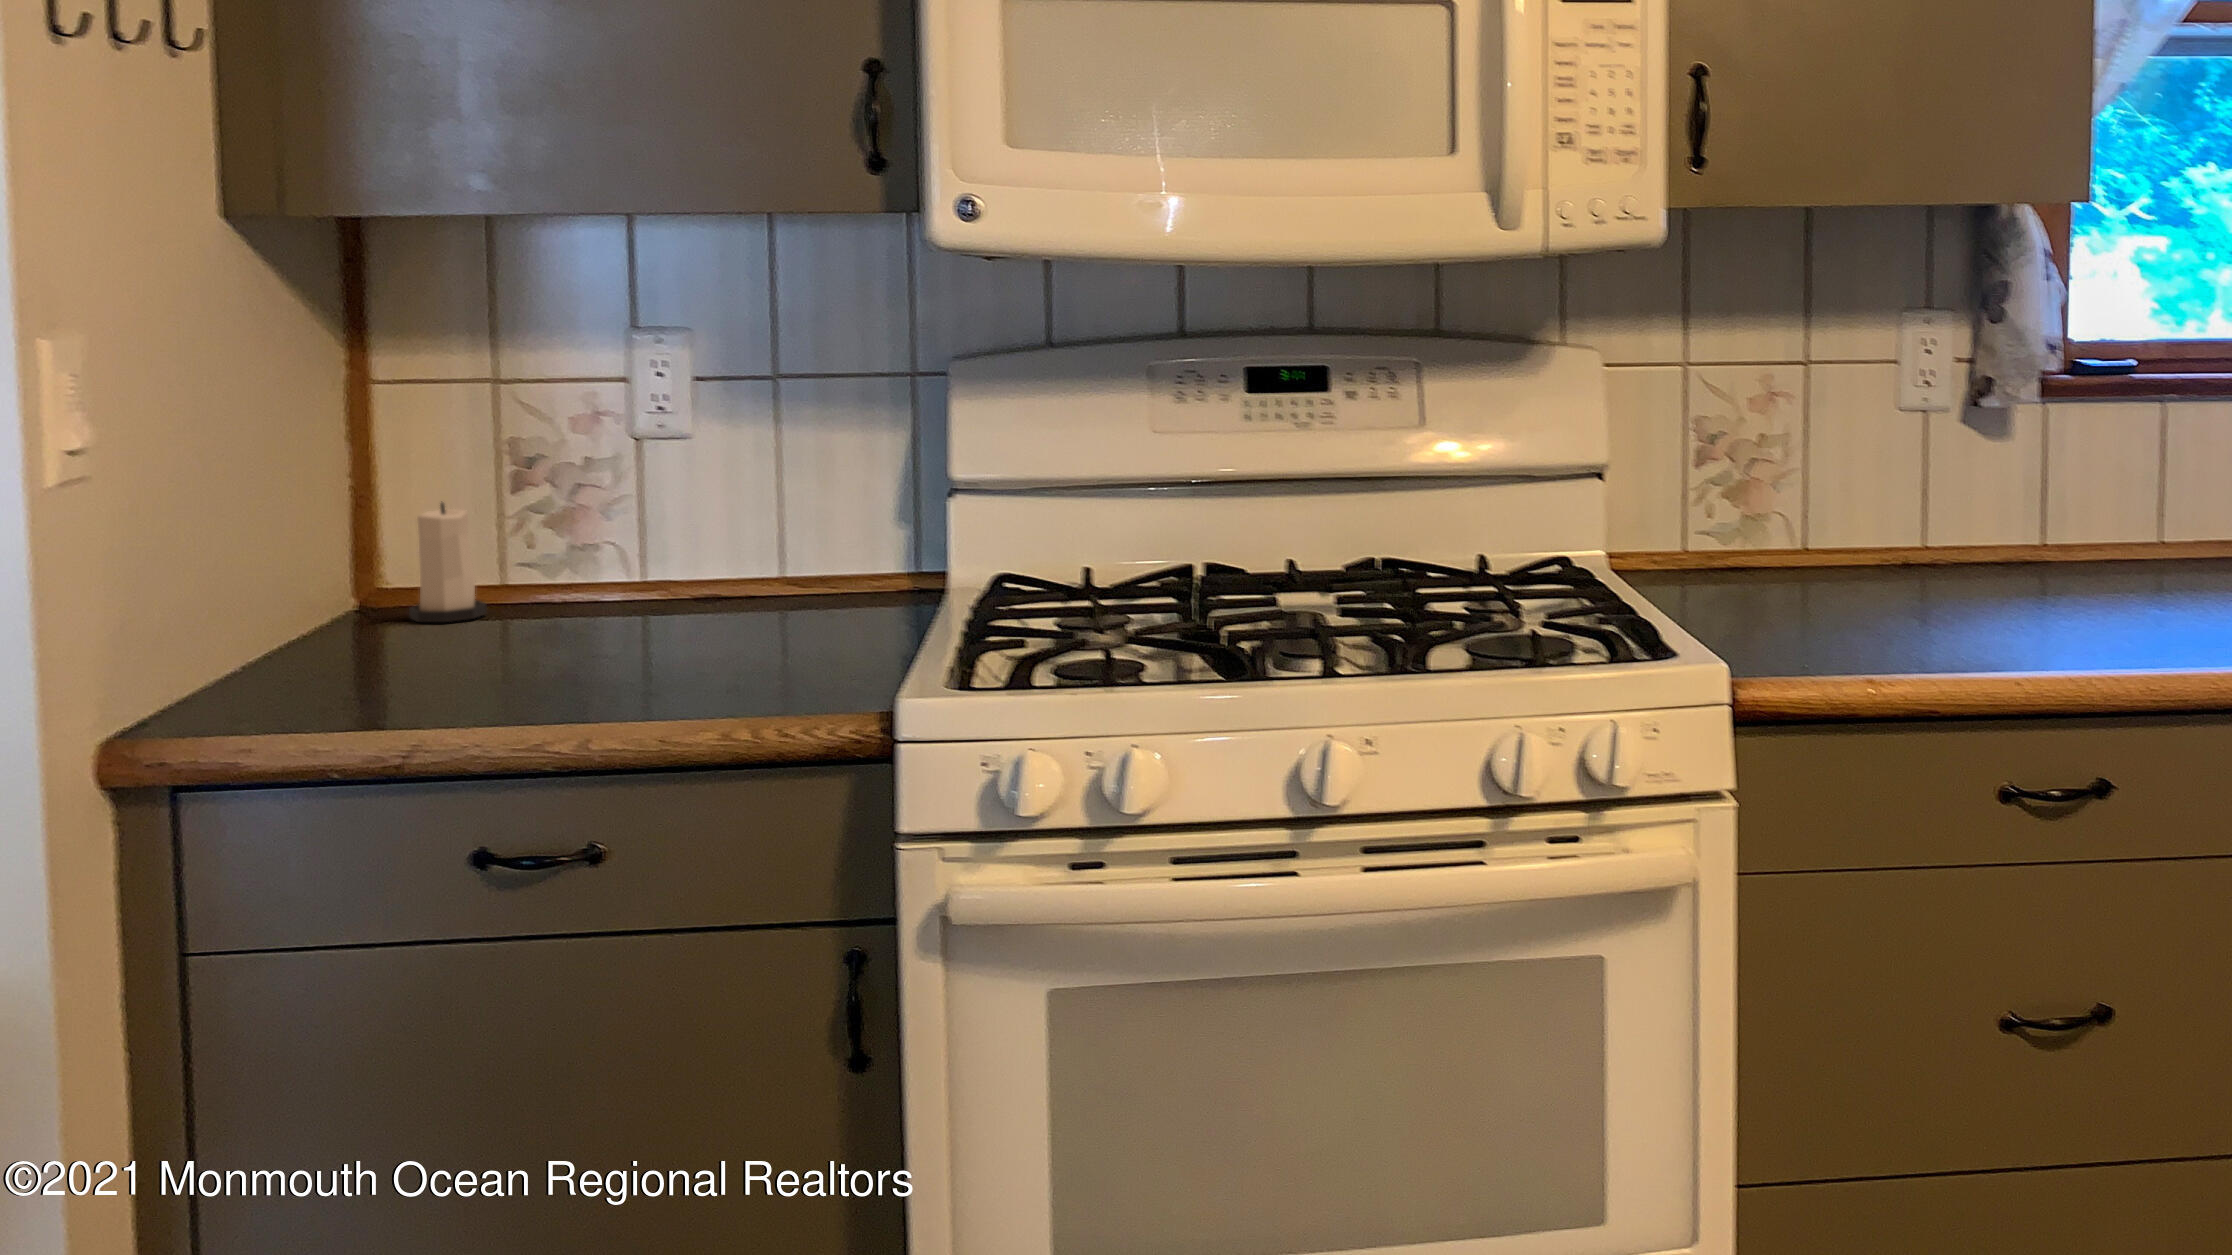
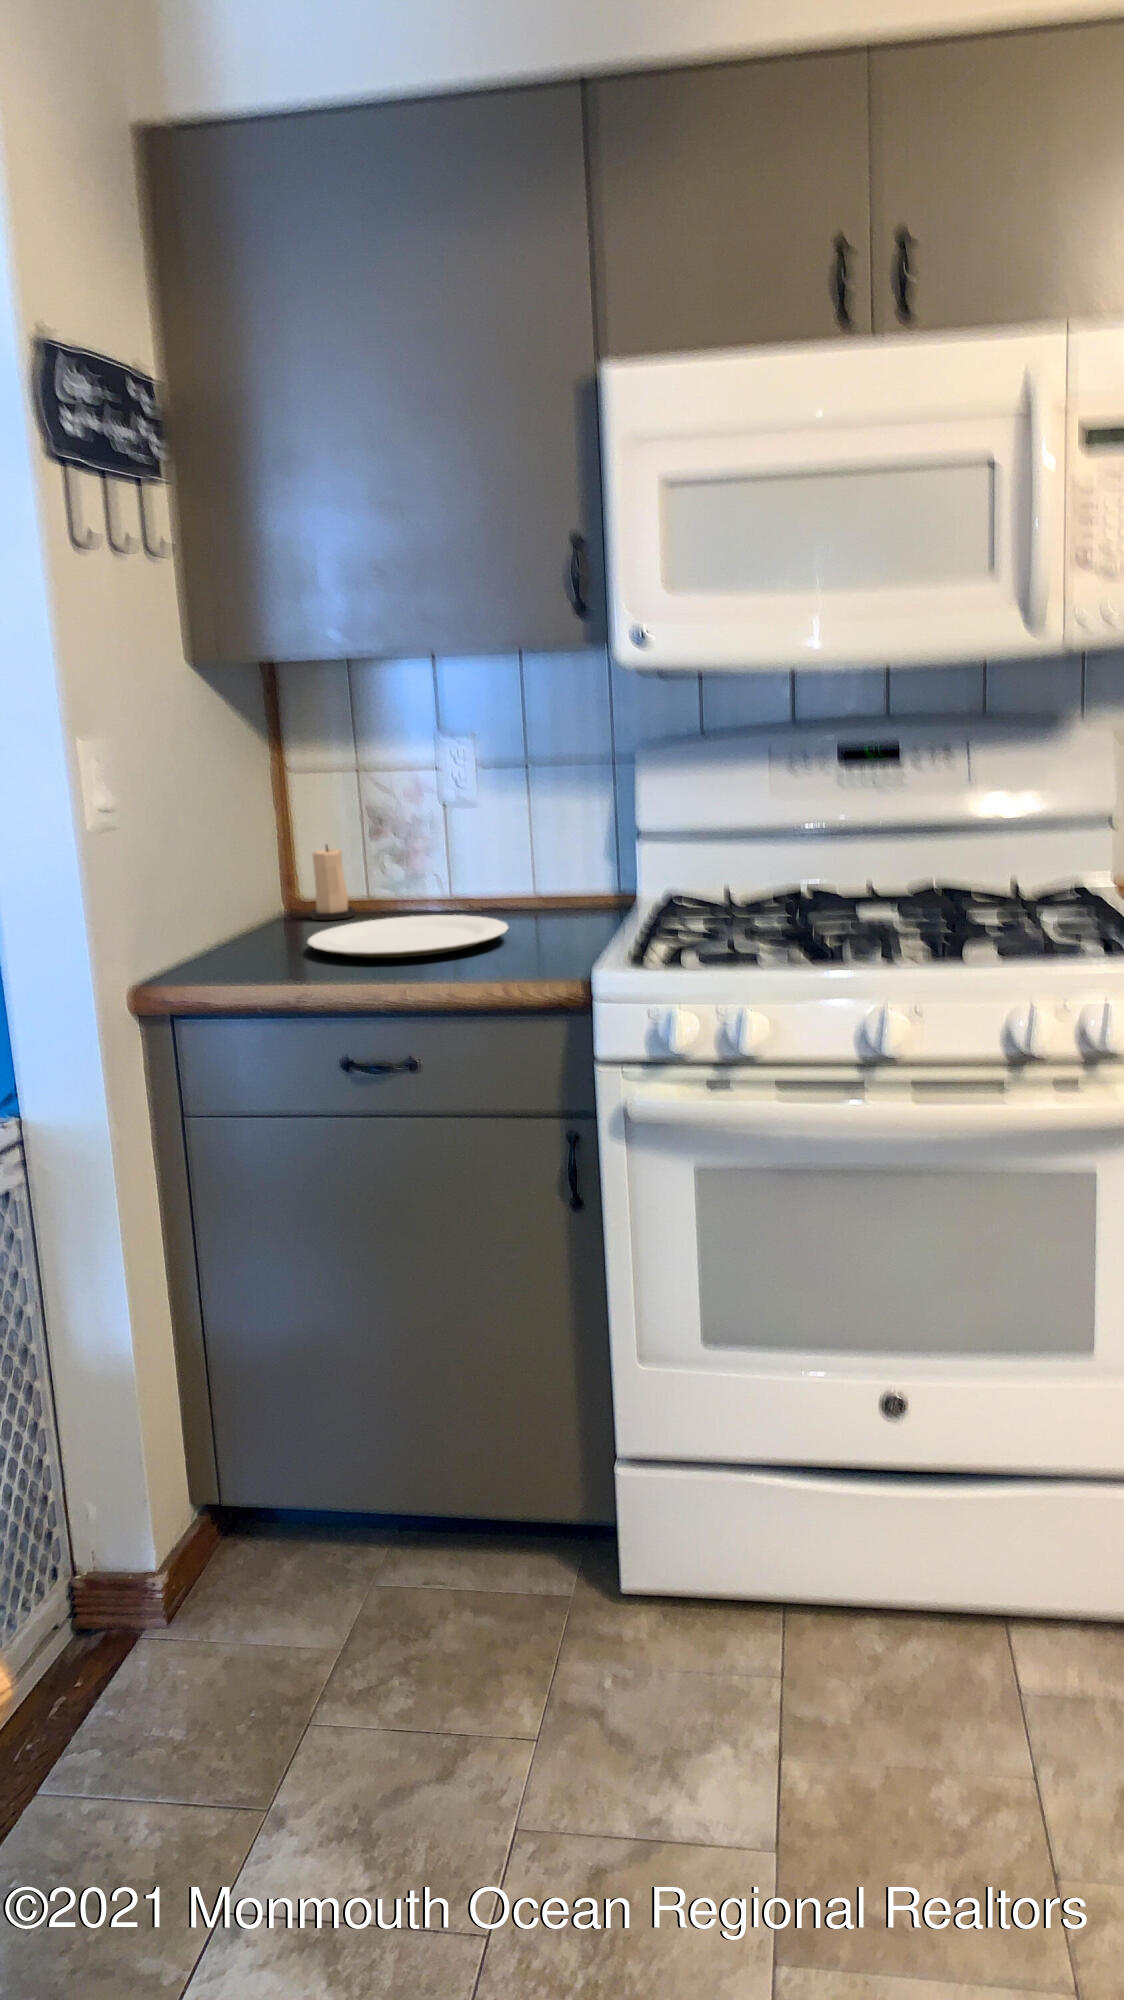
plate: none [416,614,752,679] -> present [308,915,509,958]

